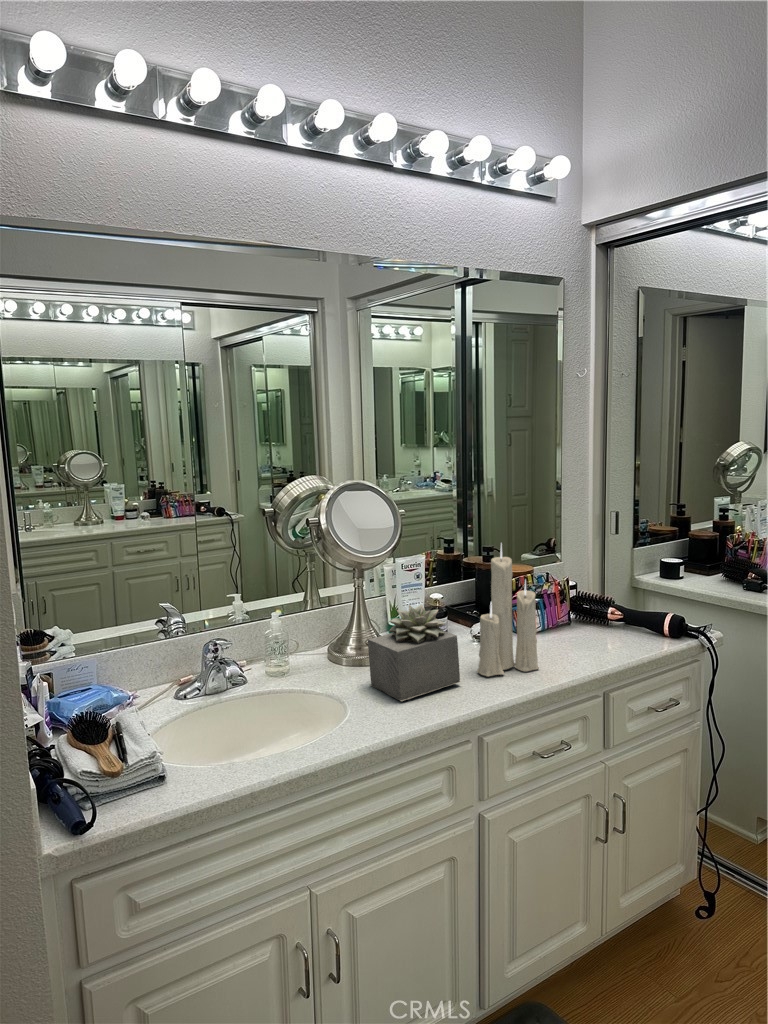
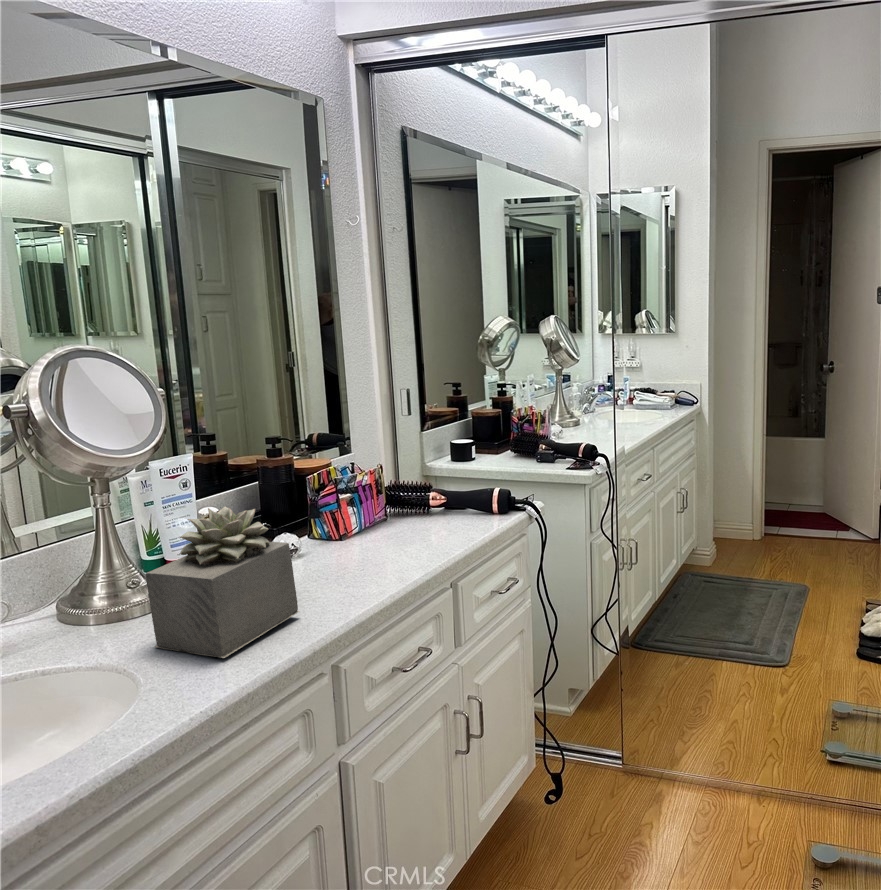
candle: present [477,544,539,676] -> none [311,396,389,598]

